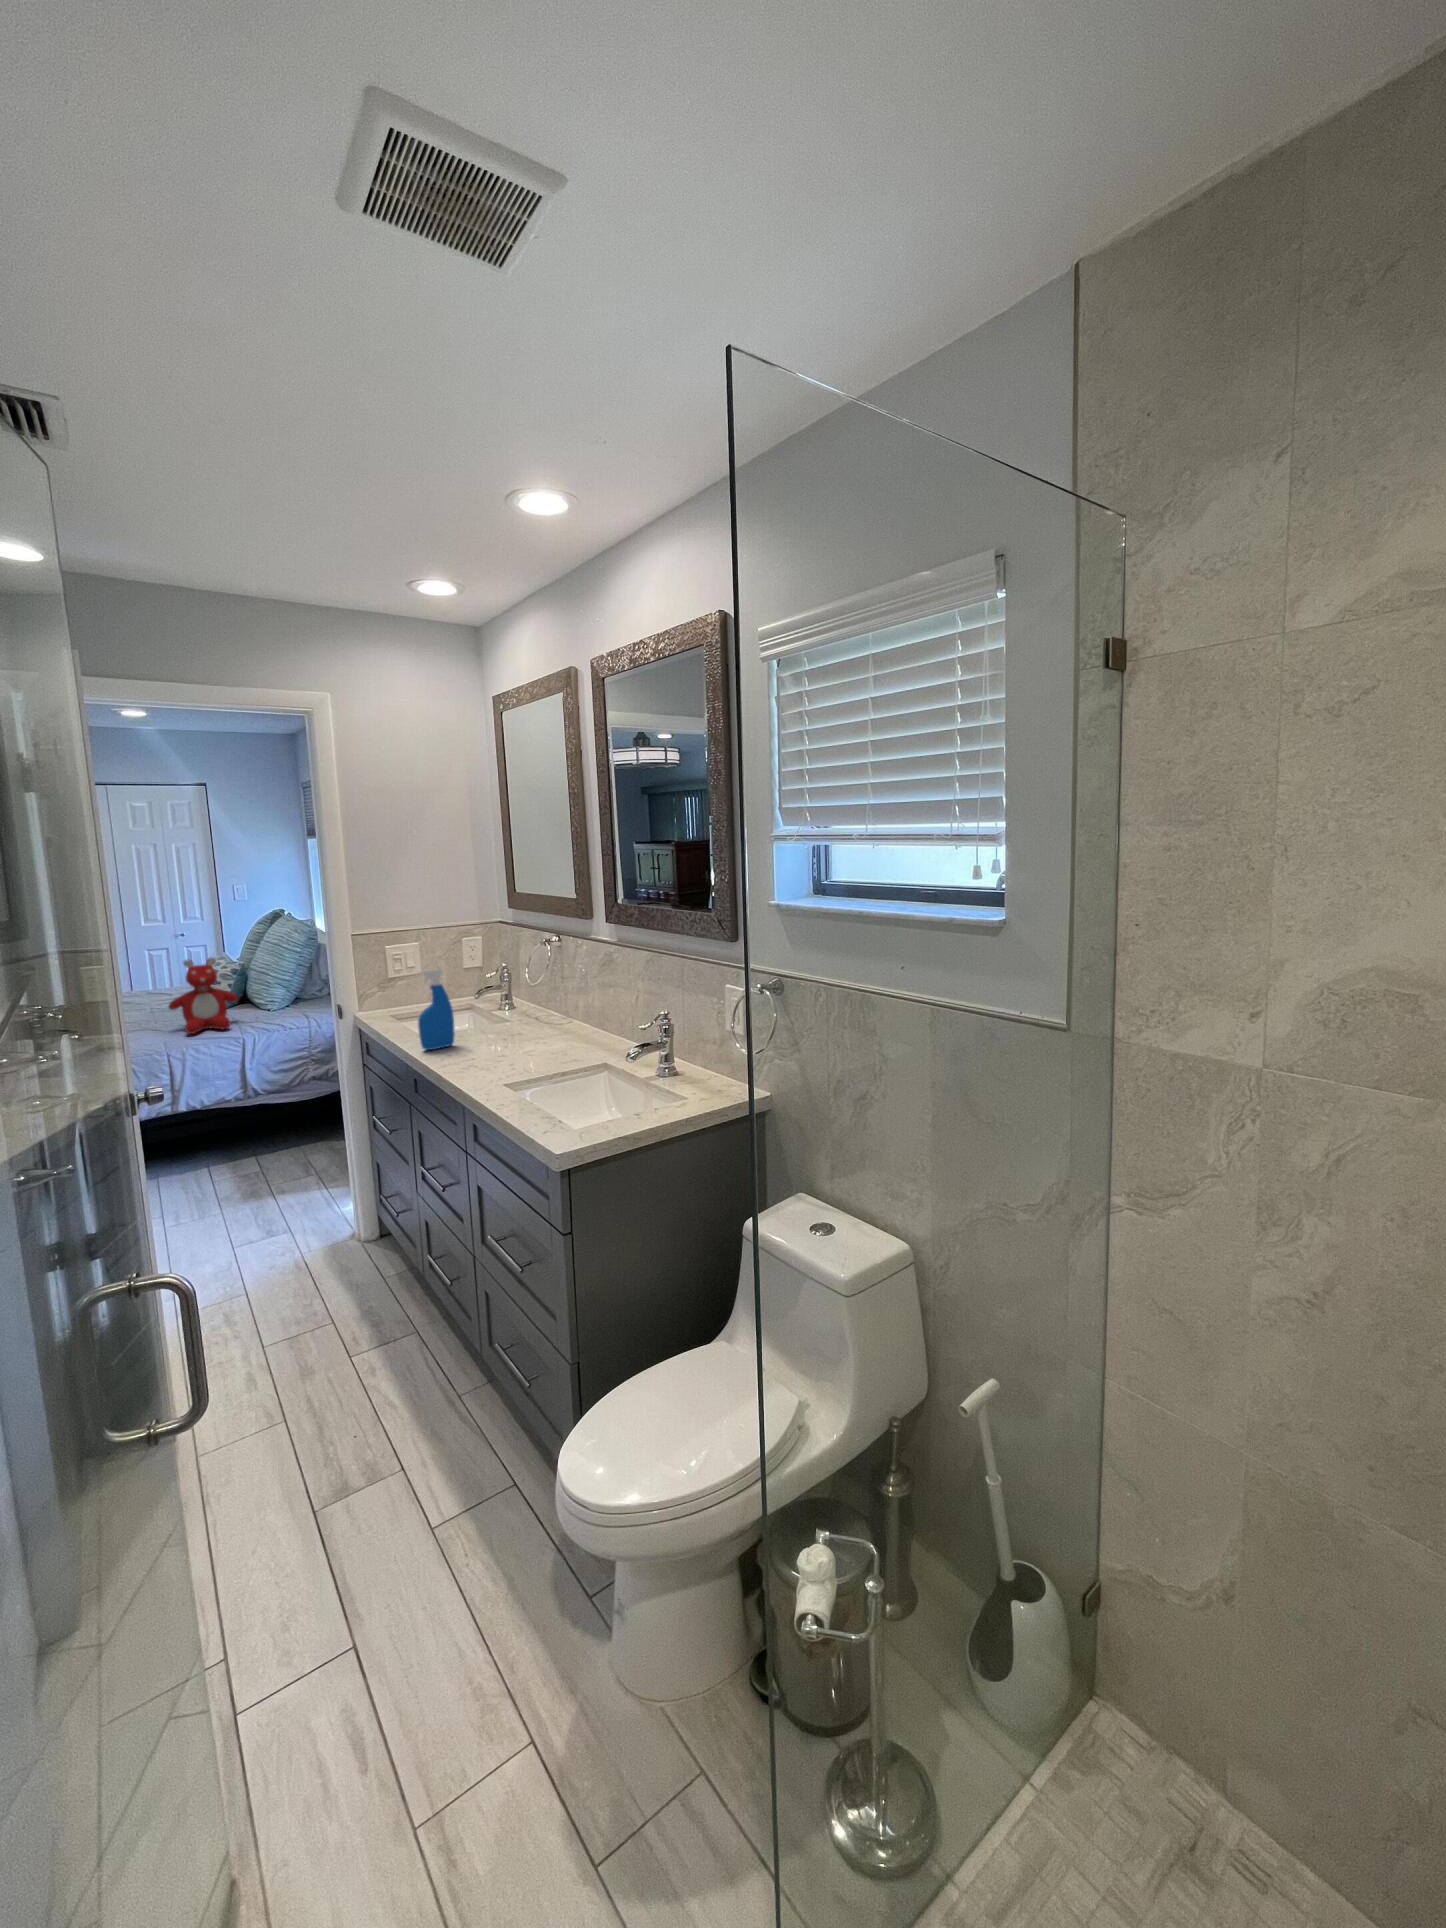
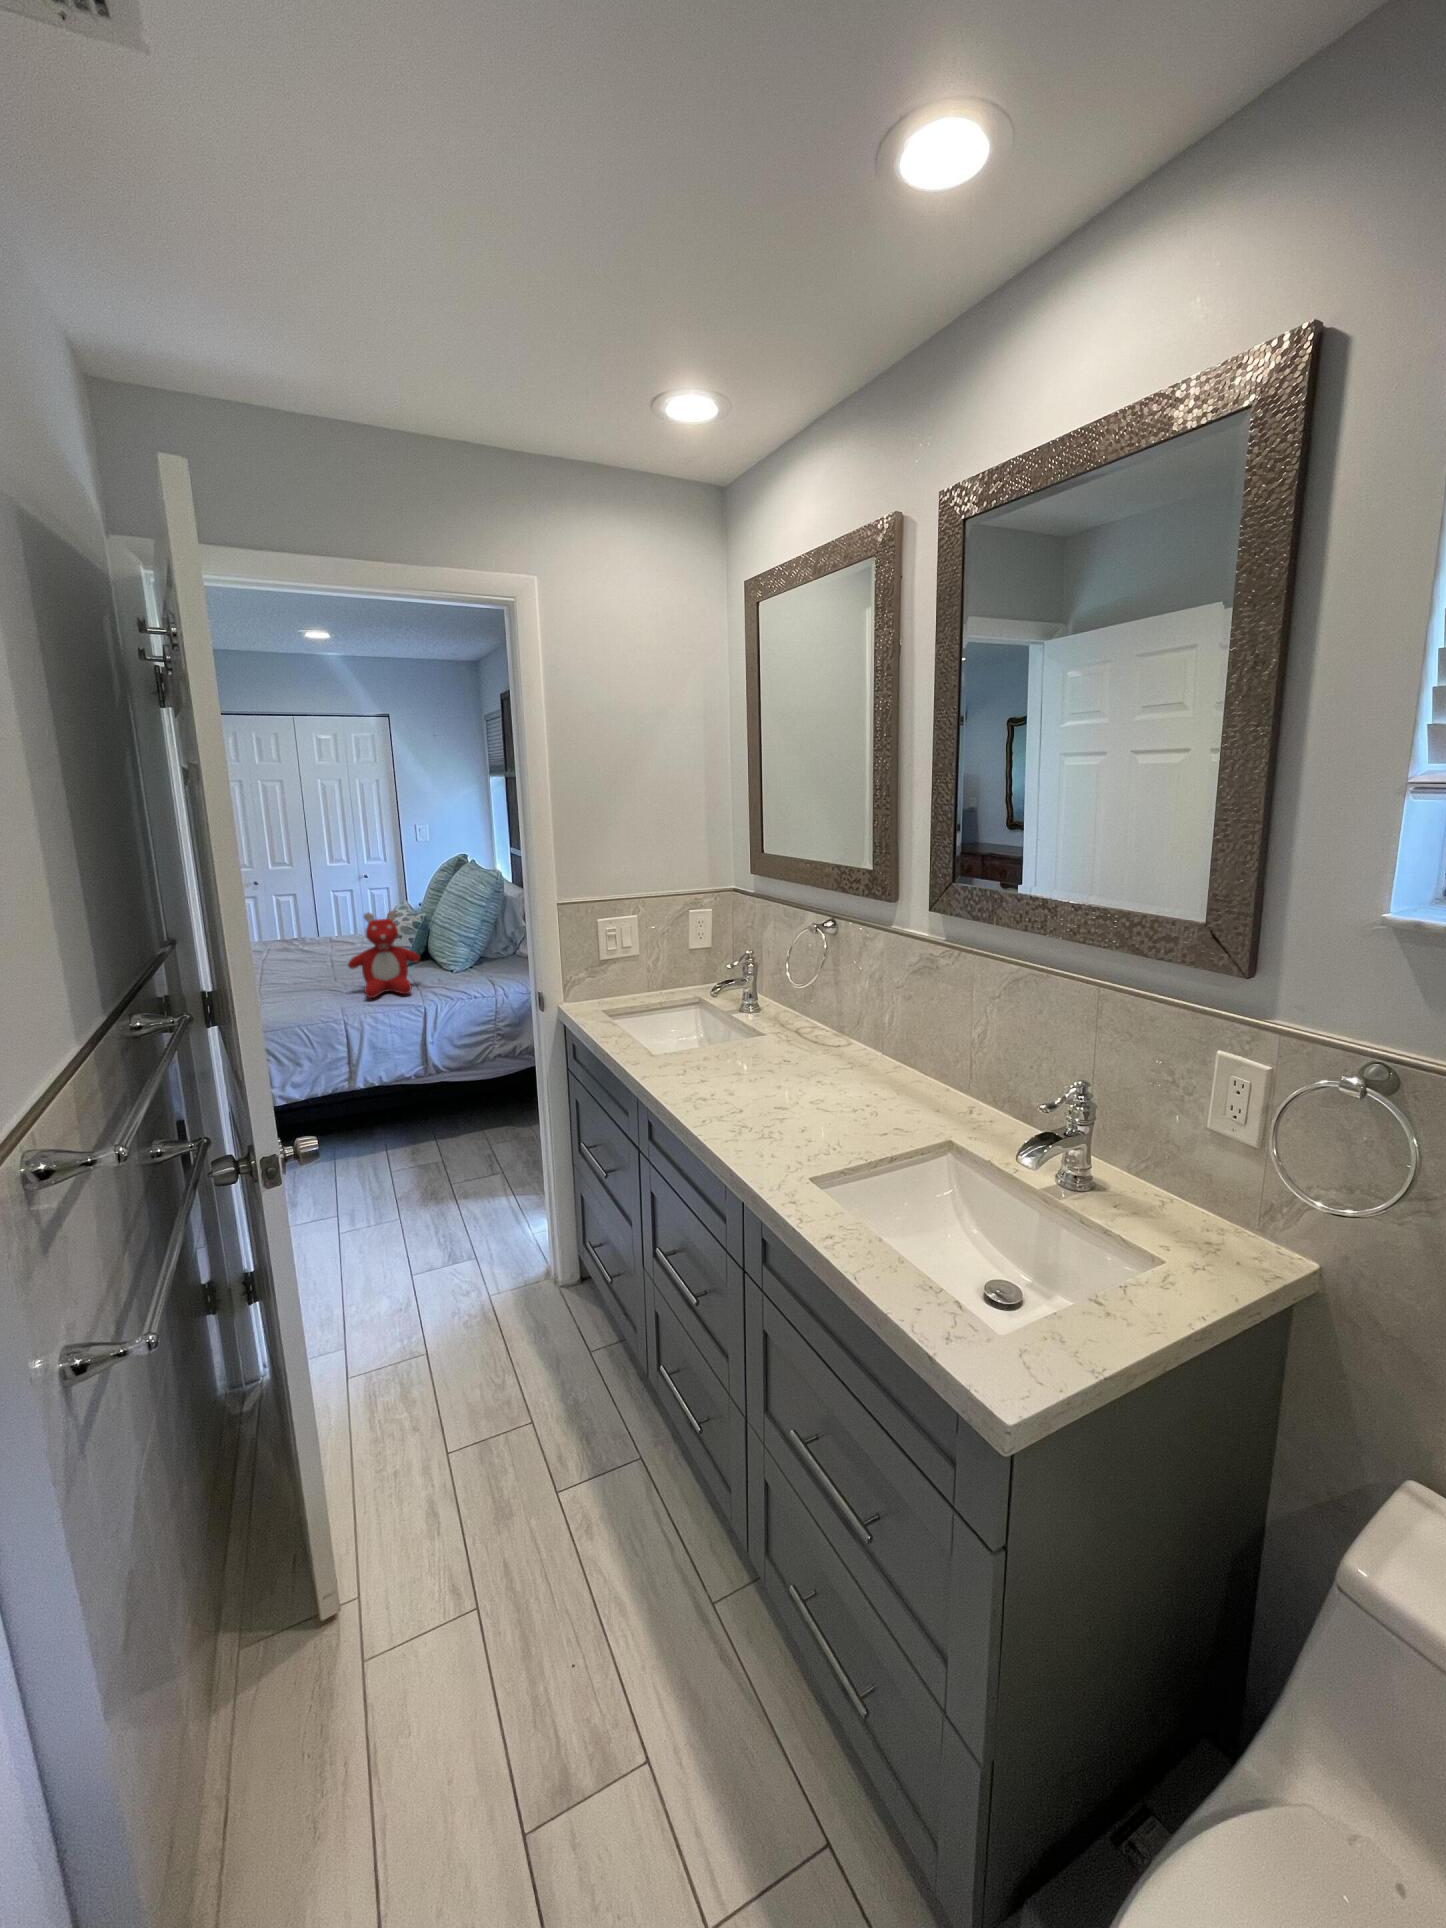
spray bottle: present [418,969,454,1050] -> none [658,968,705,1085]

